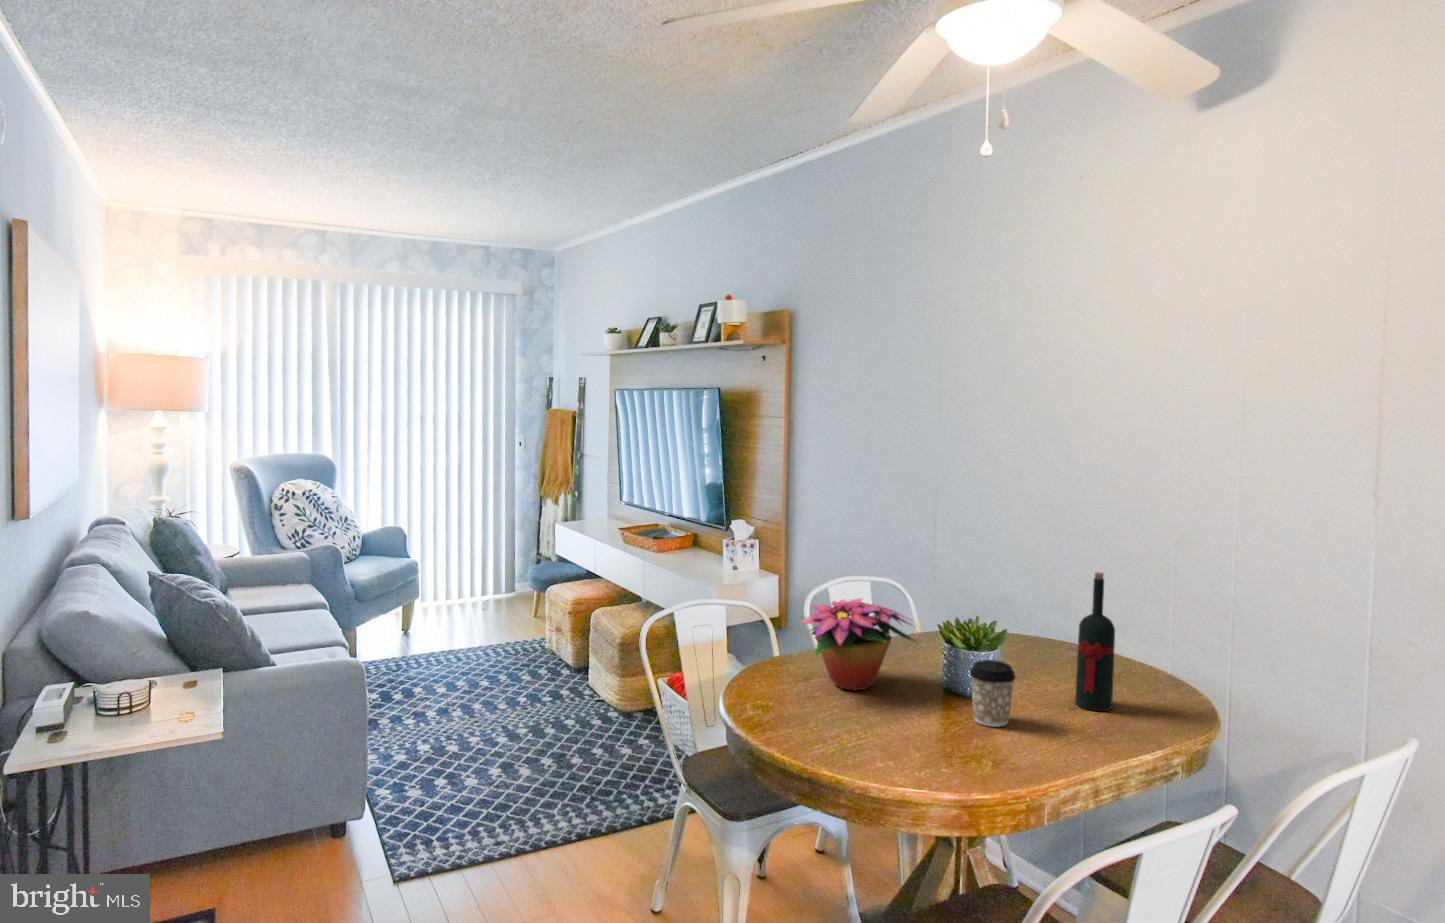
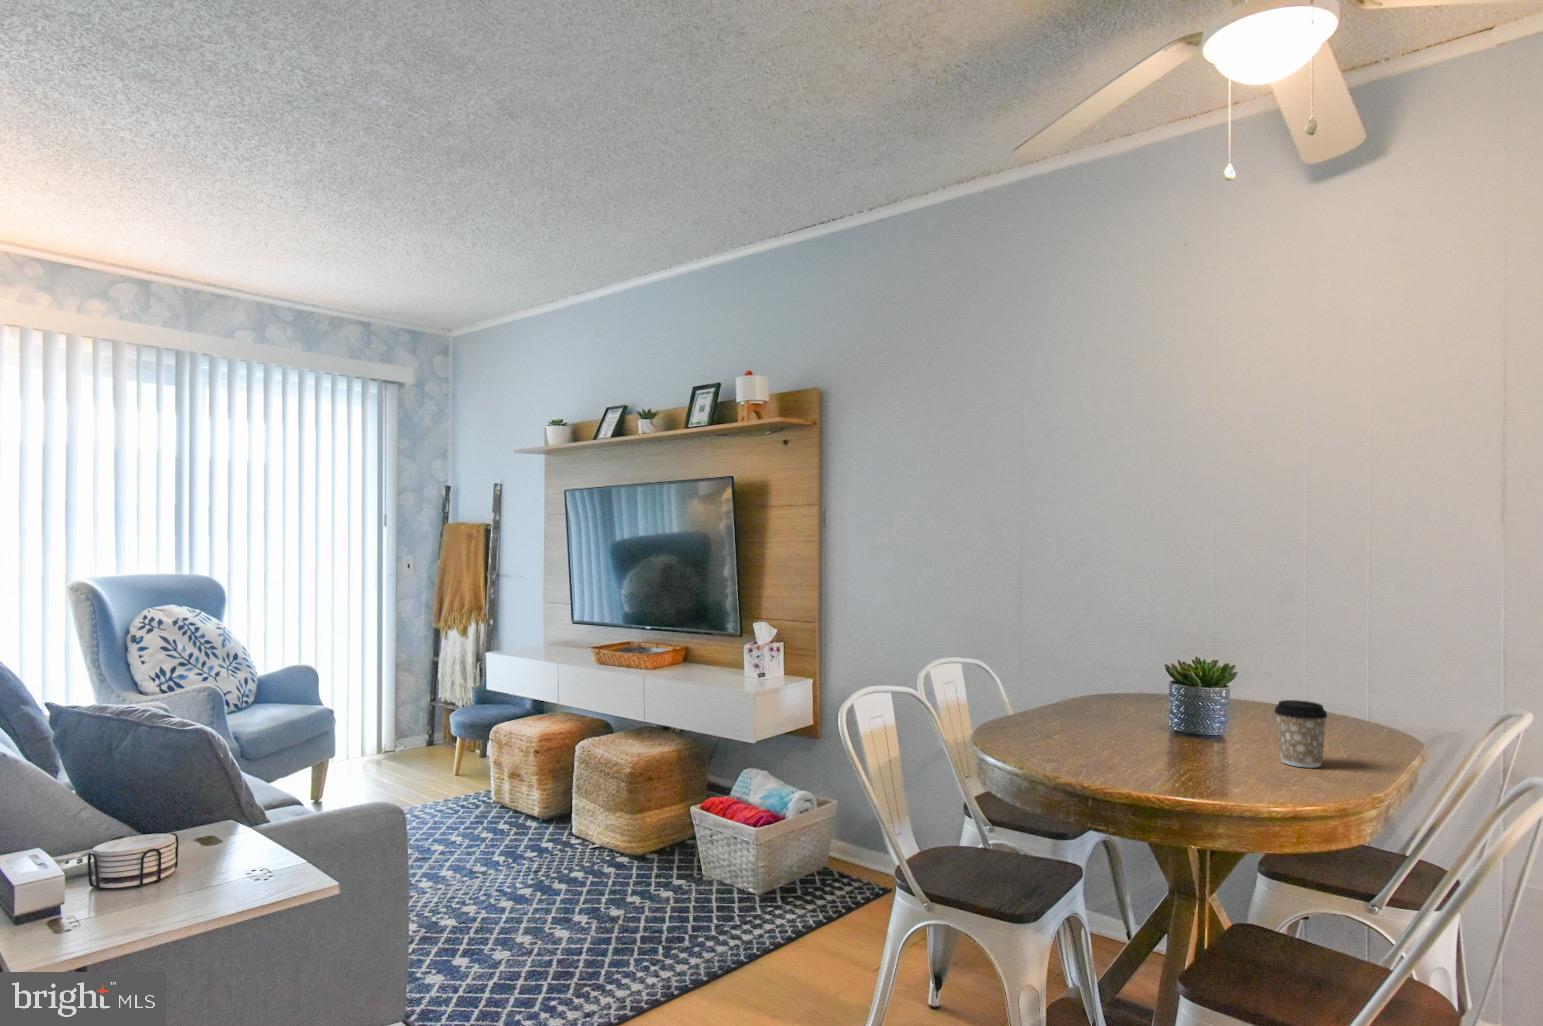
wine bottle: present [1075,572,1115,711] -> none [1332,608,1373,748]
flower arrangement: present [801,598,916,690] -> none [1043,649,1194,751]

